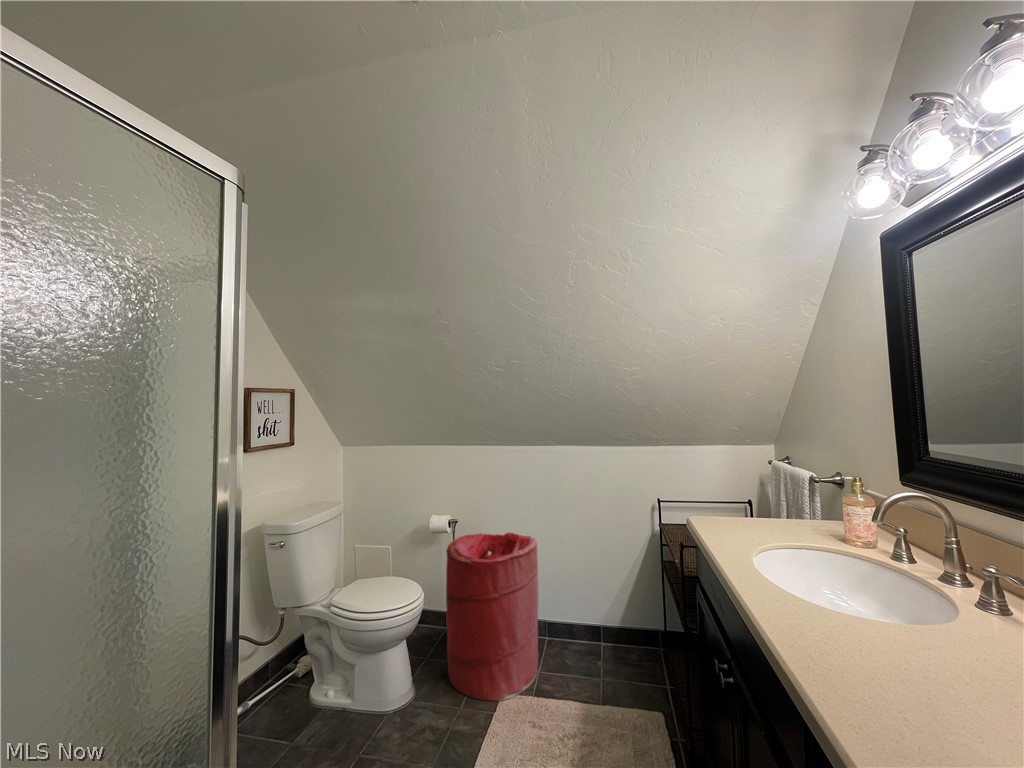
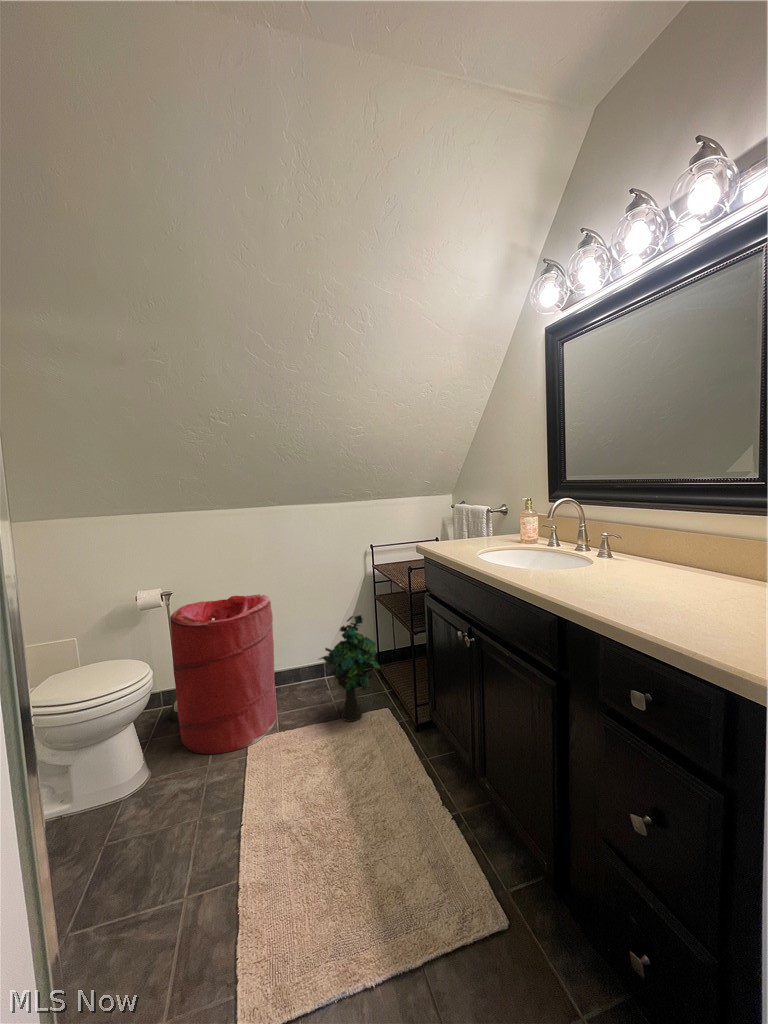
decorative plant: none [576,584,650,716] -> present [320,615,380,722]

